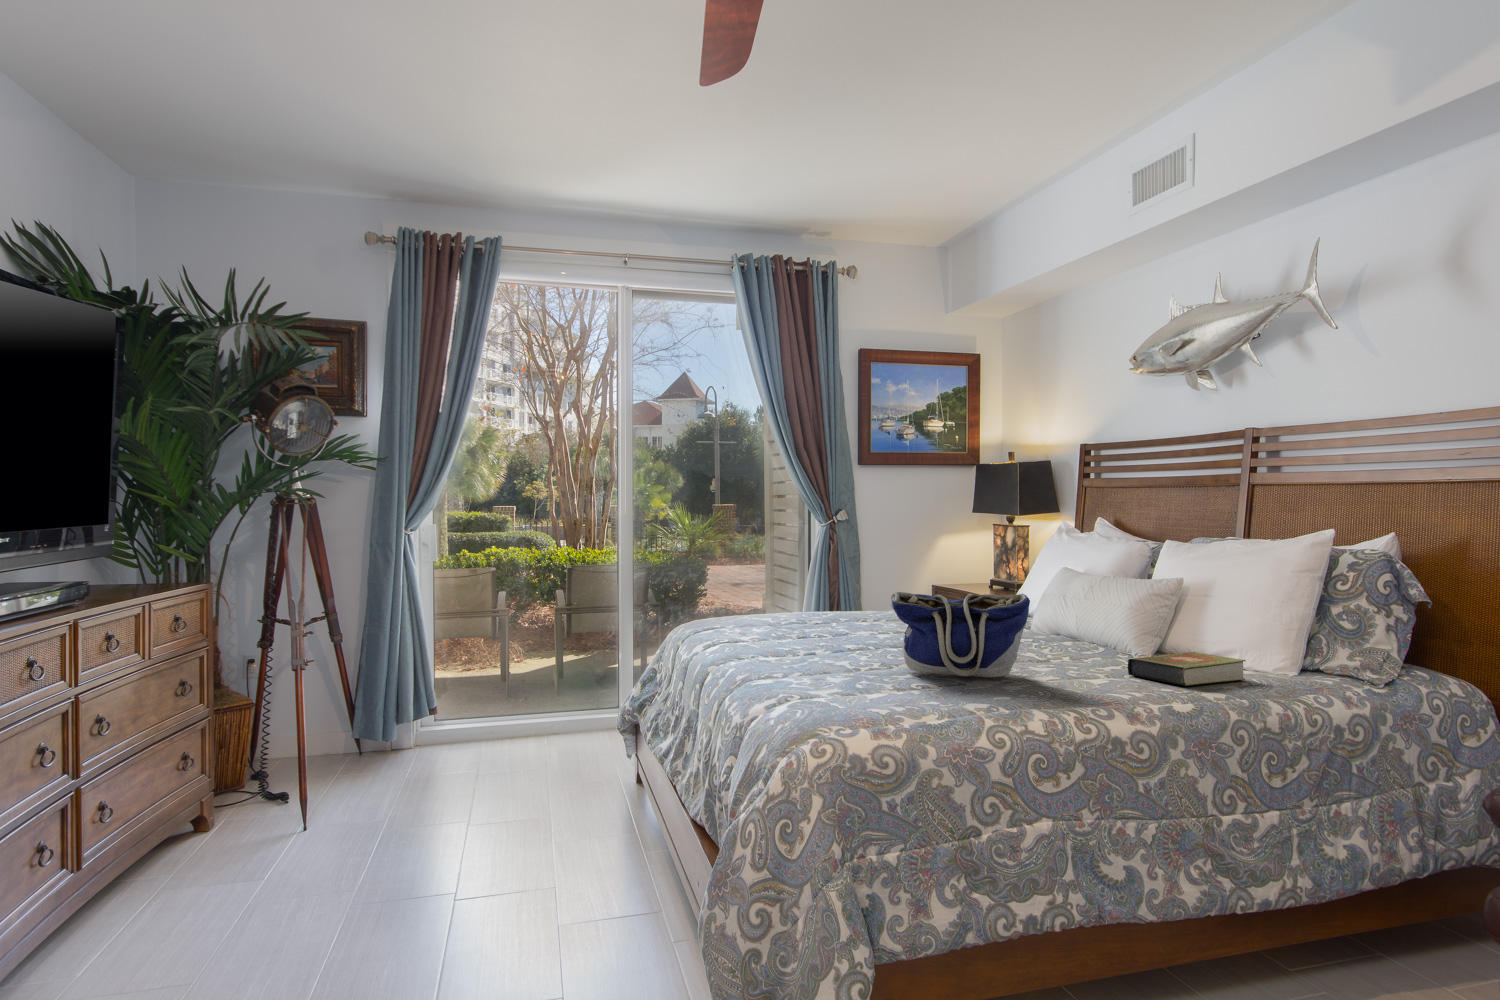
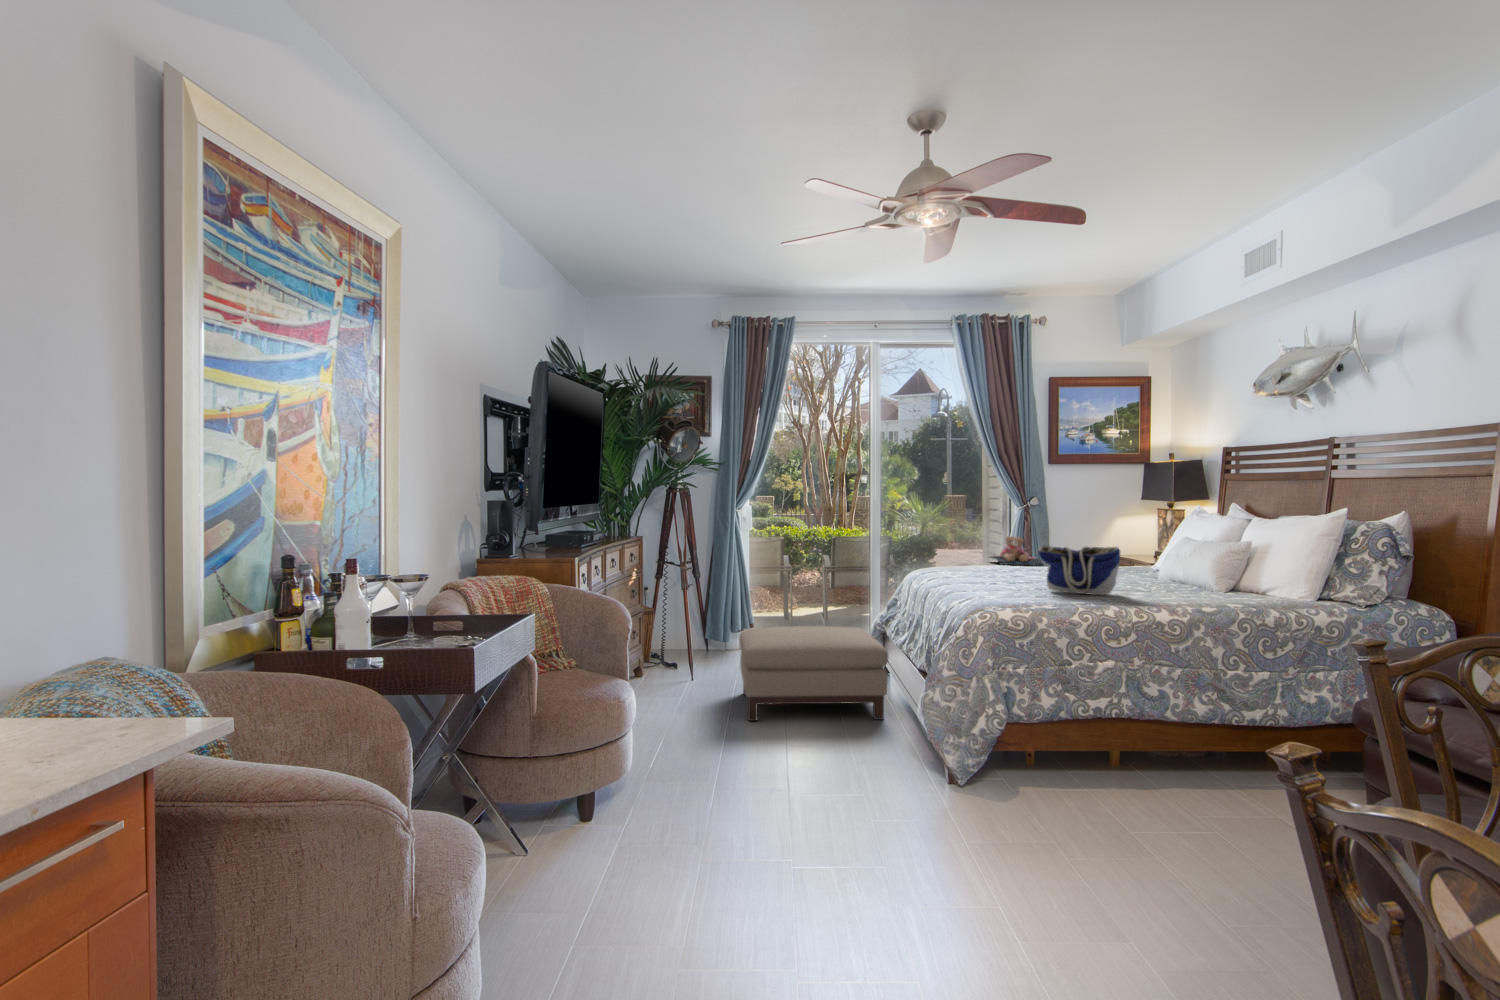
teddy bear: none [781,567,859,611] -> present [990,536,1042,566]
book: present [1127,652,1246,686] -> none [1190,585,1268,602]
ottoman: none [335,733,630,961] -> present [739,626,888,721]

